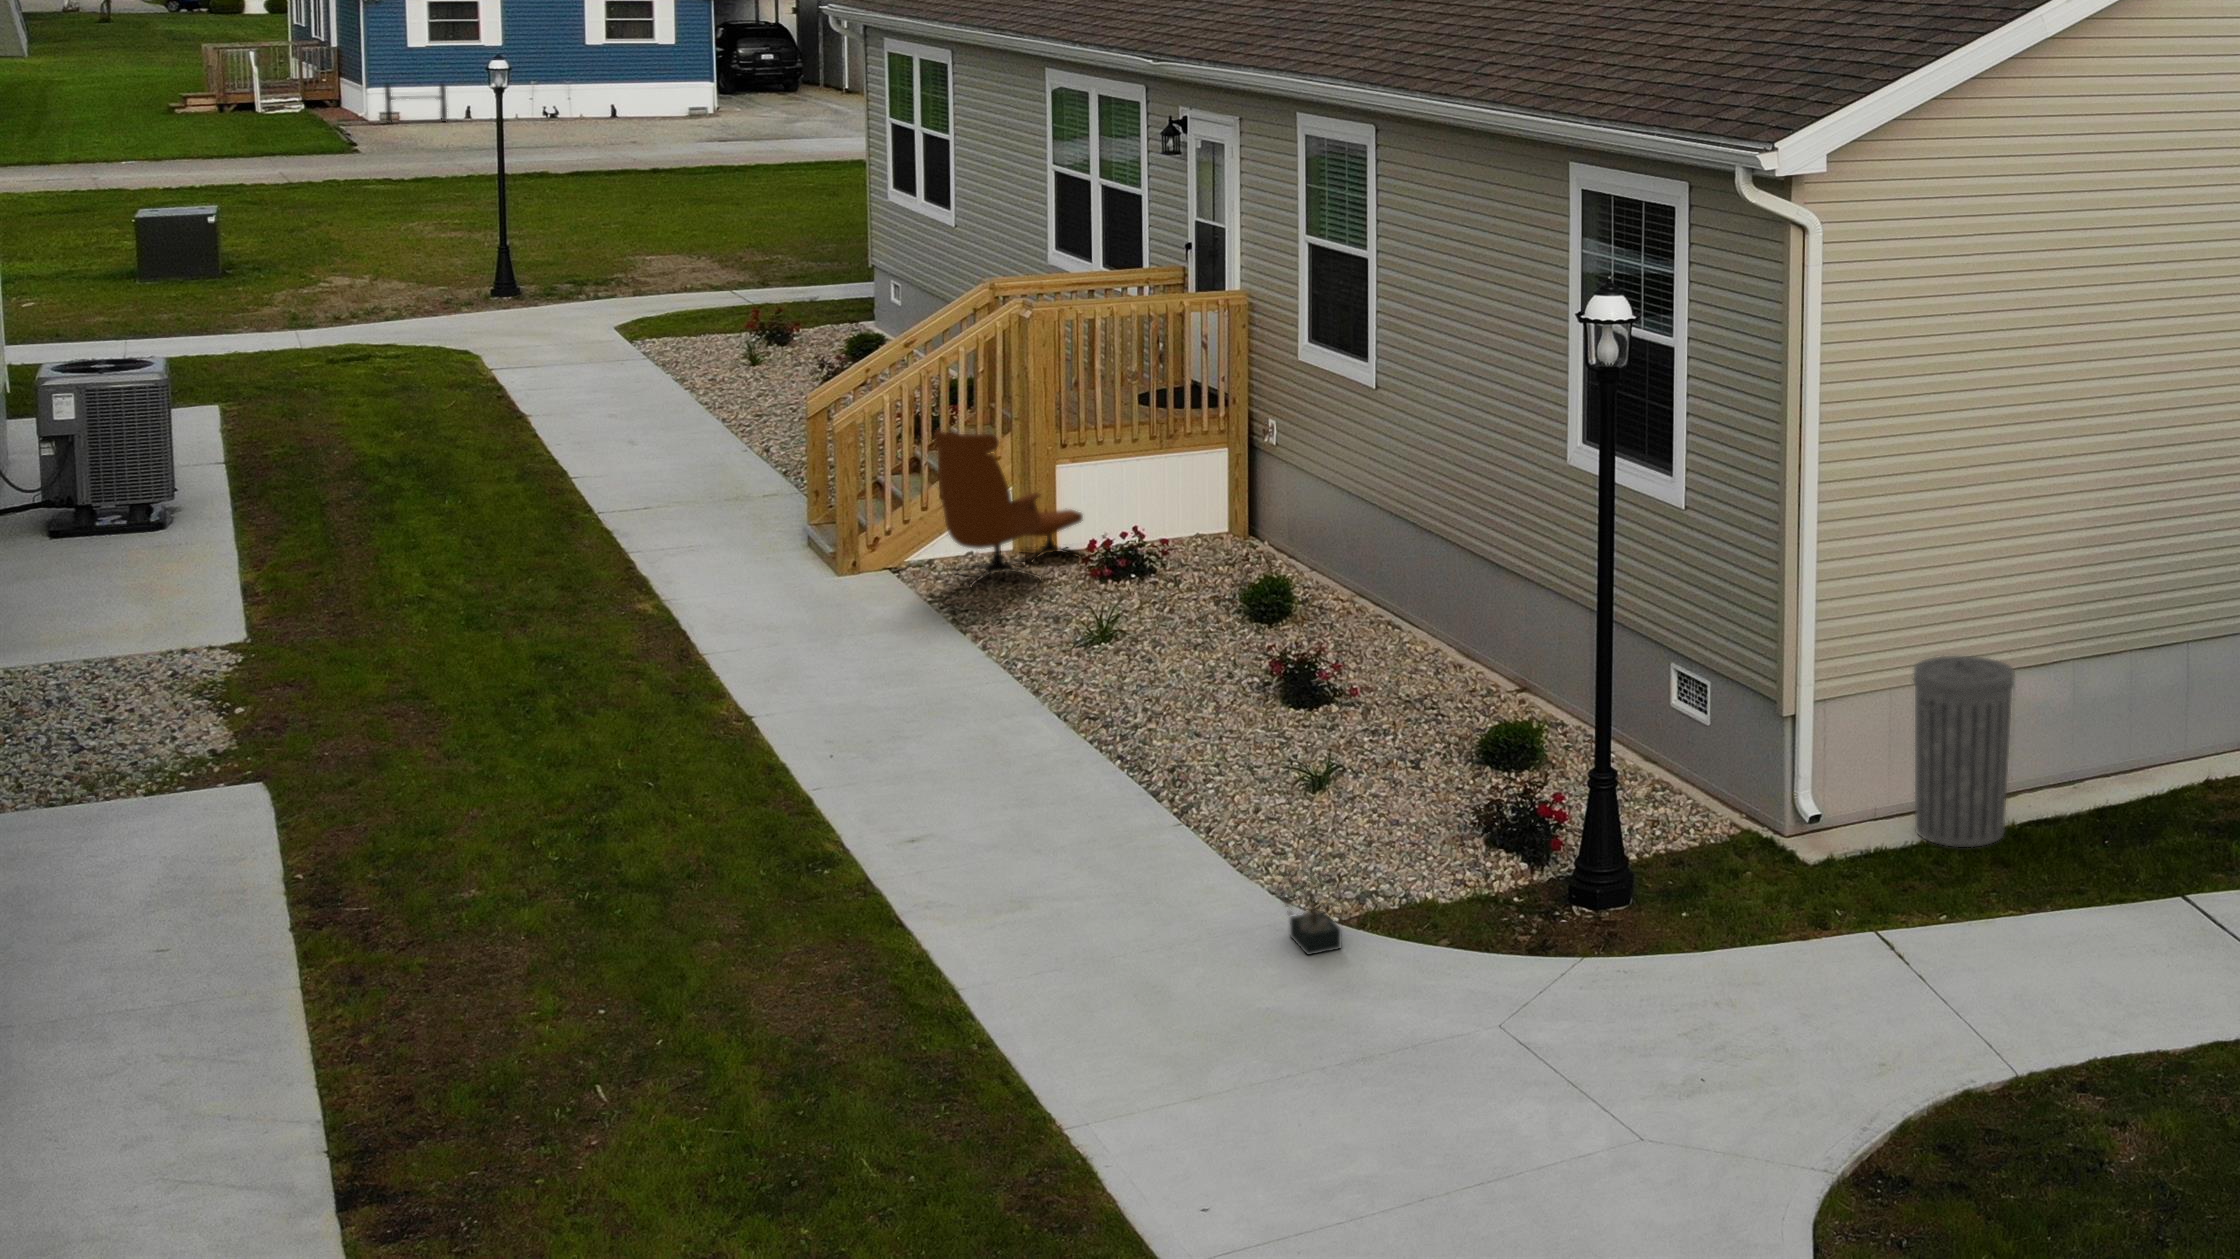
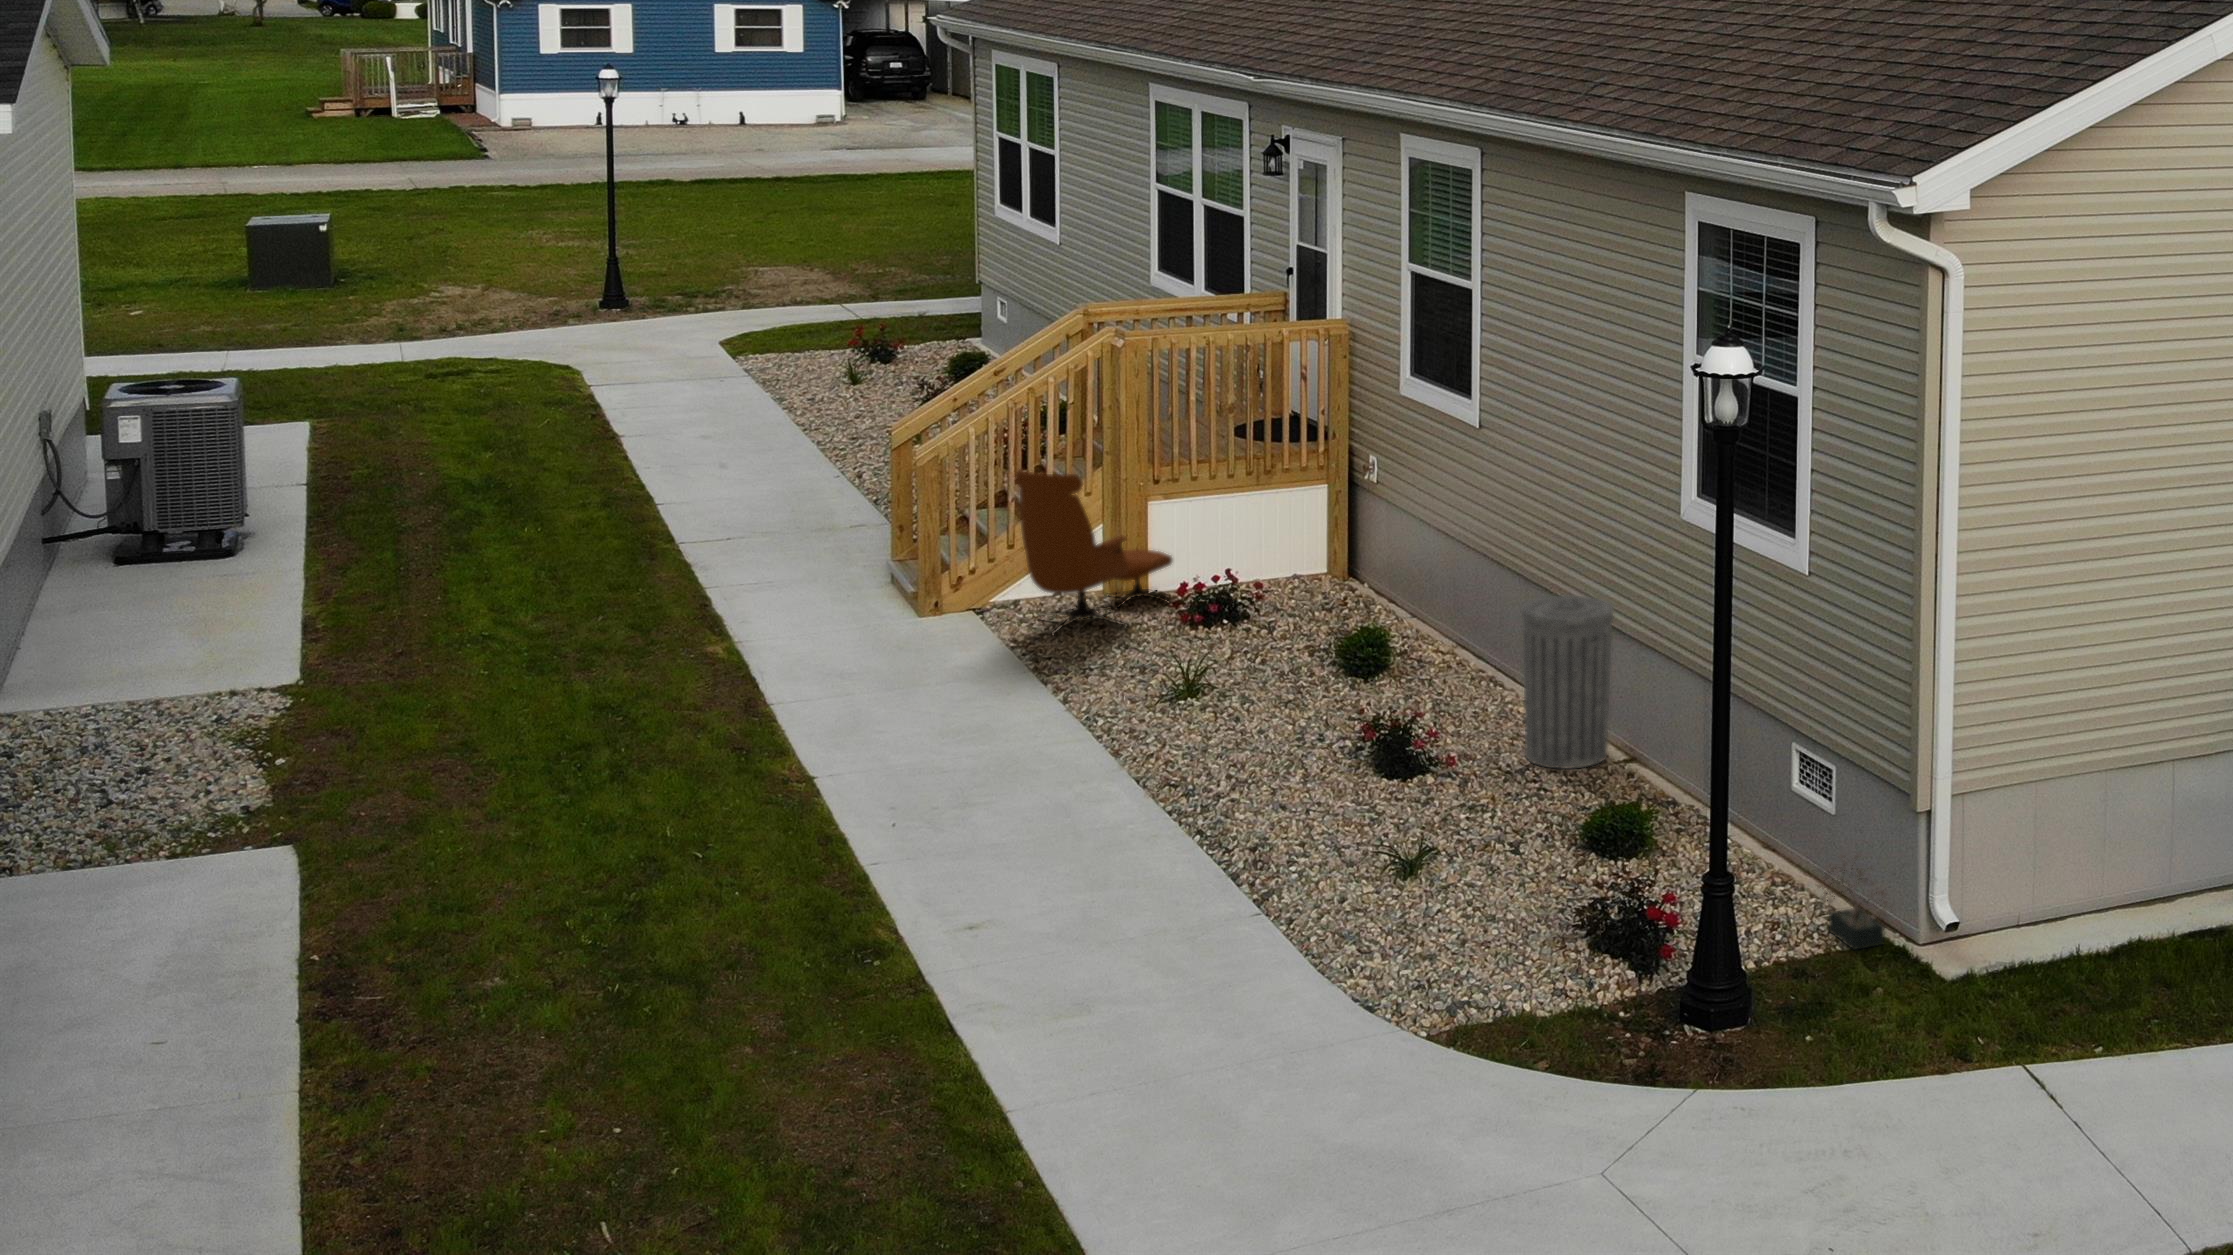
bench: present [385,84,447,122] -> none [516,91,576,131]
trash can: present [1914,656,2014,847] -> present [1522,596,1614,769]
decorative plant: present [1277,856,1349,955] -> present [1818,855,1892,950]

